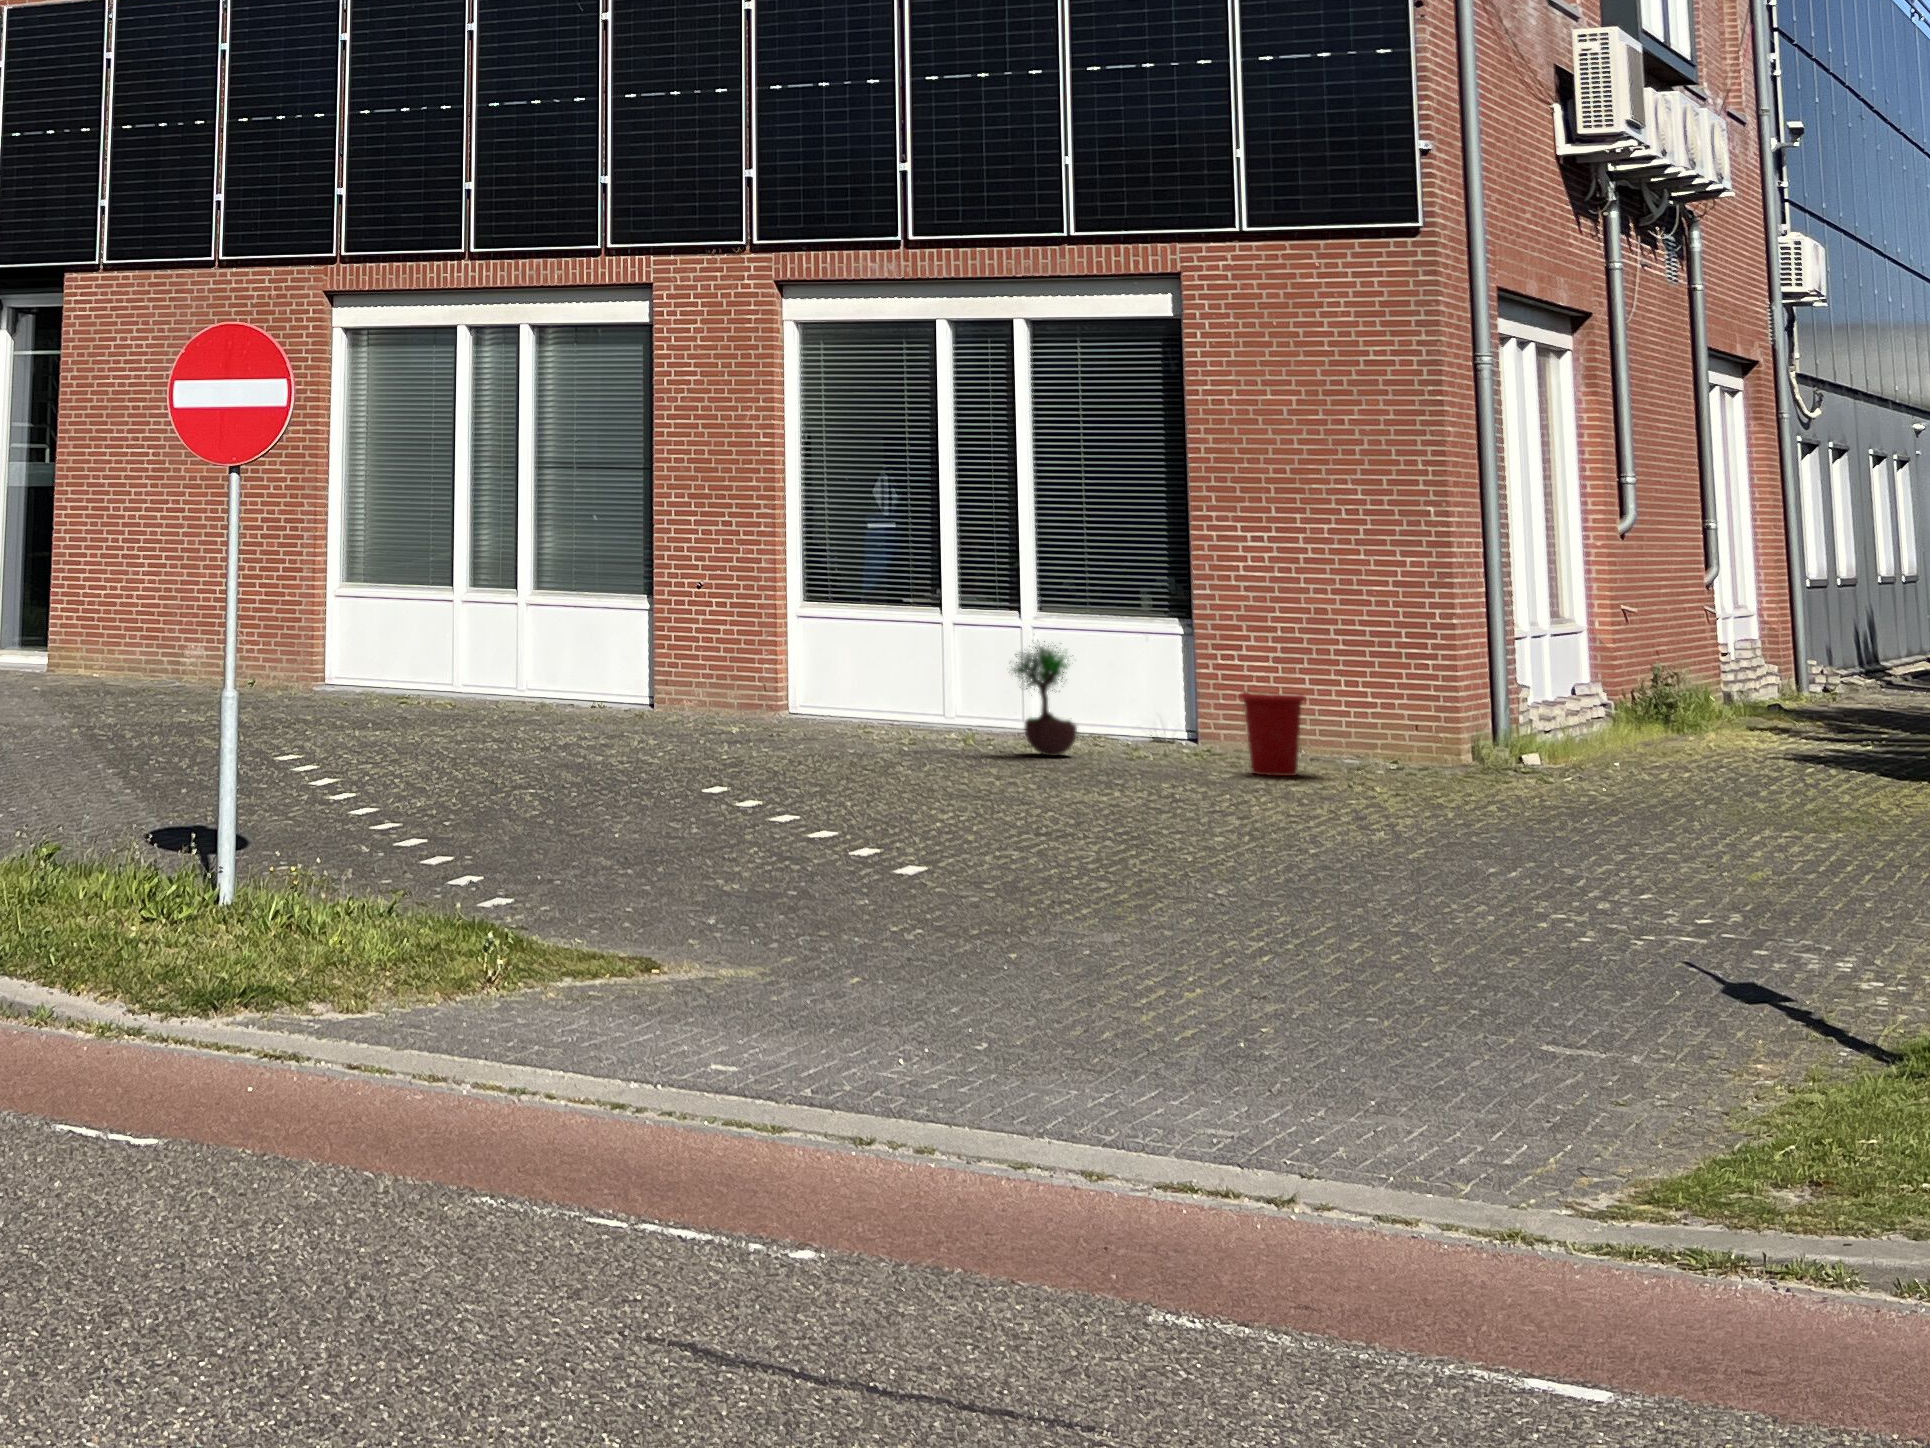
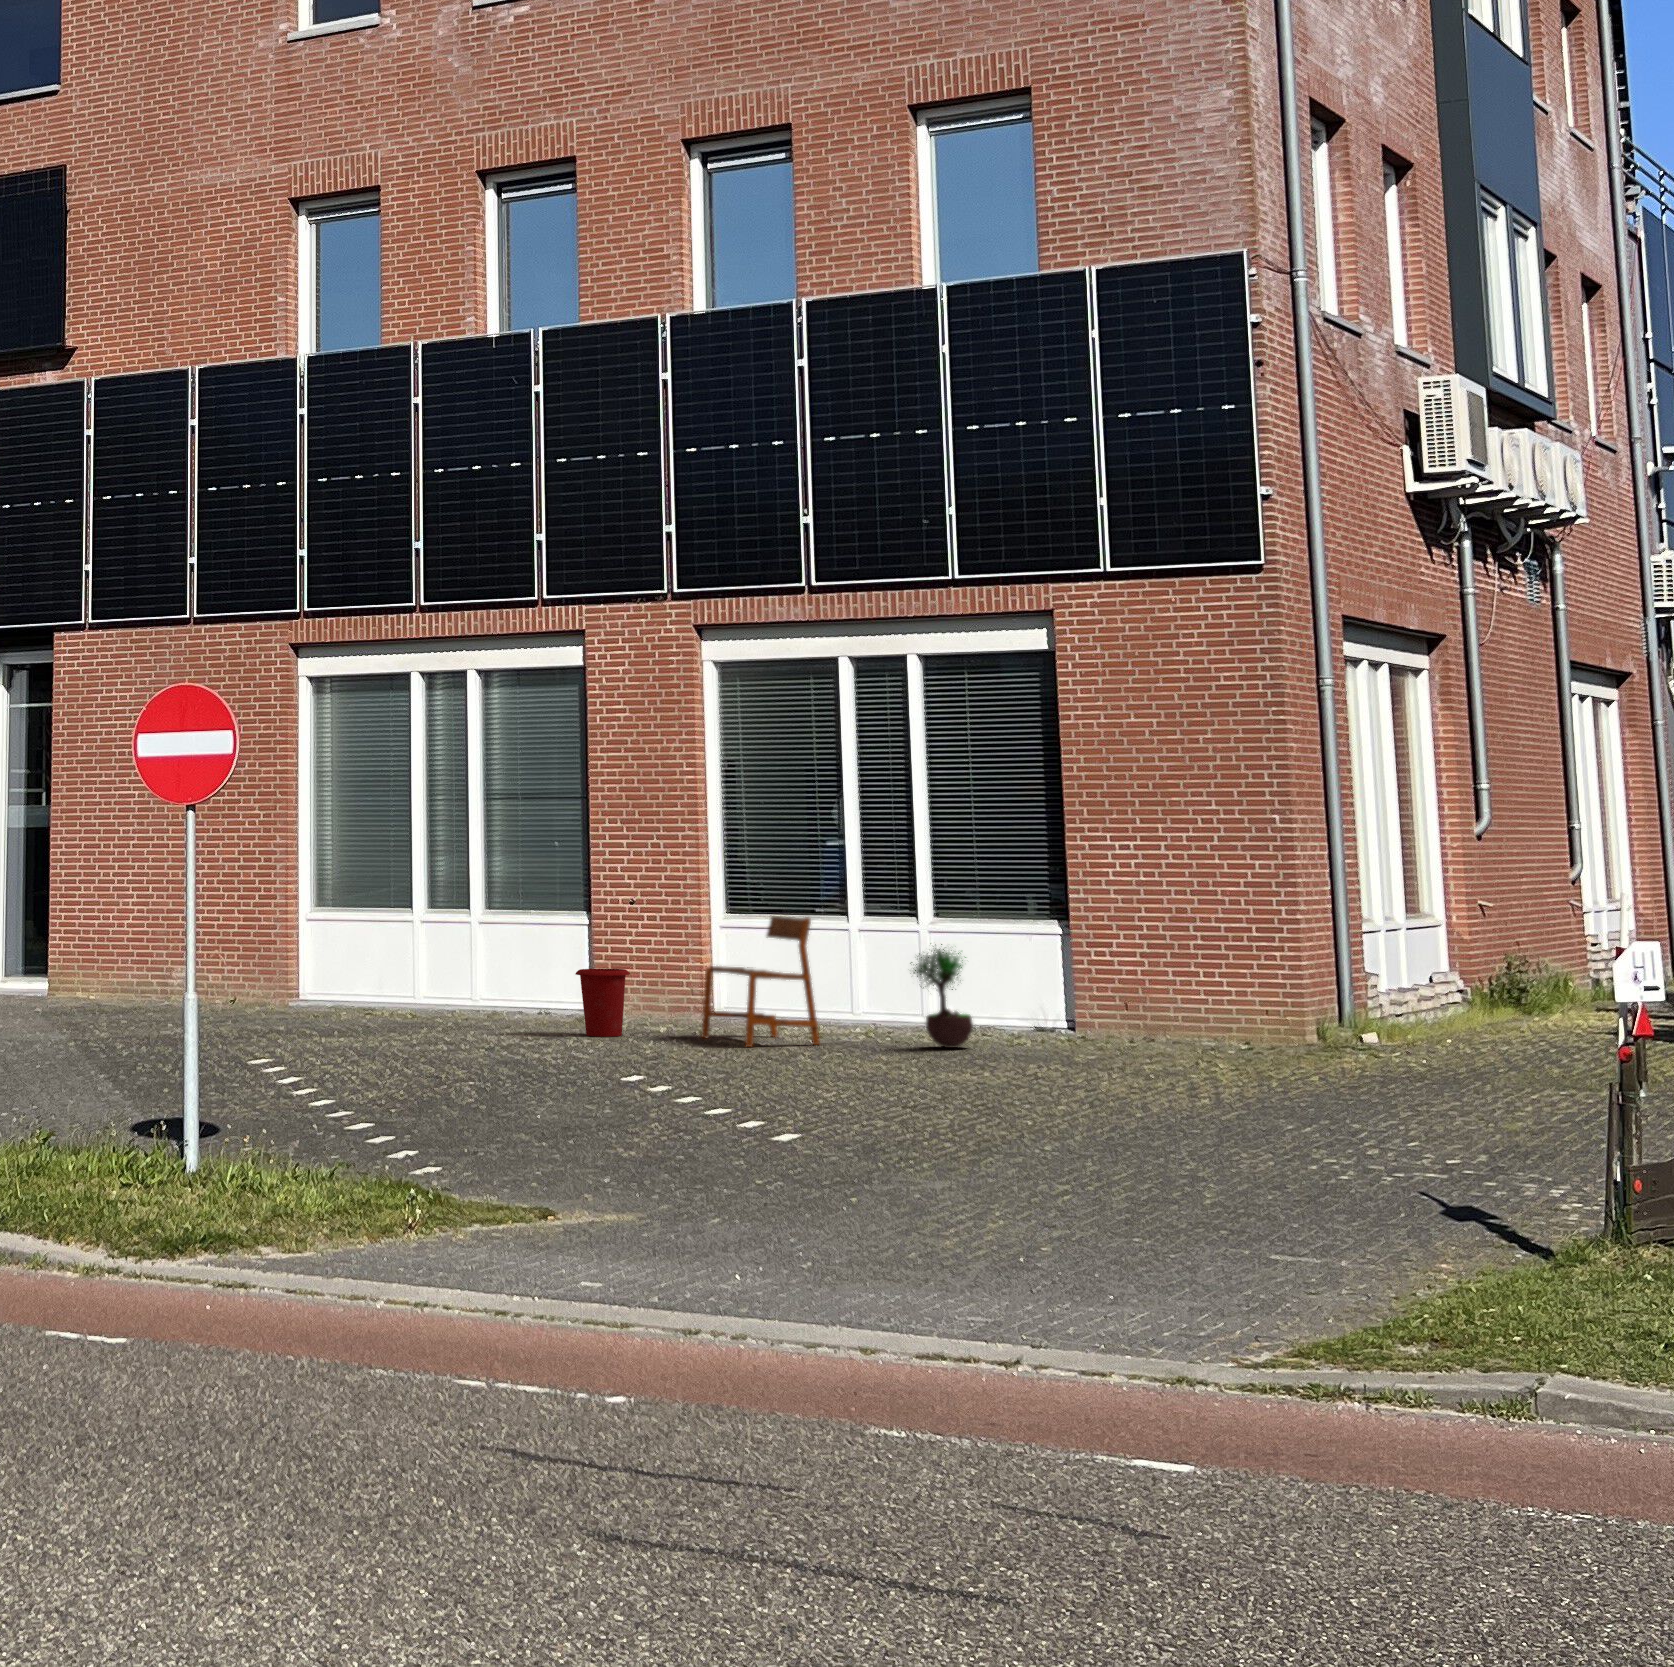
bench: none [772,602,906,749] -> present [702,916,820,1047]
waste bin: present [1239,692,1307,776] -> present [576,969,630,1037]

